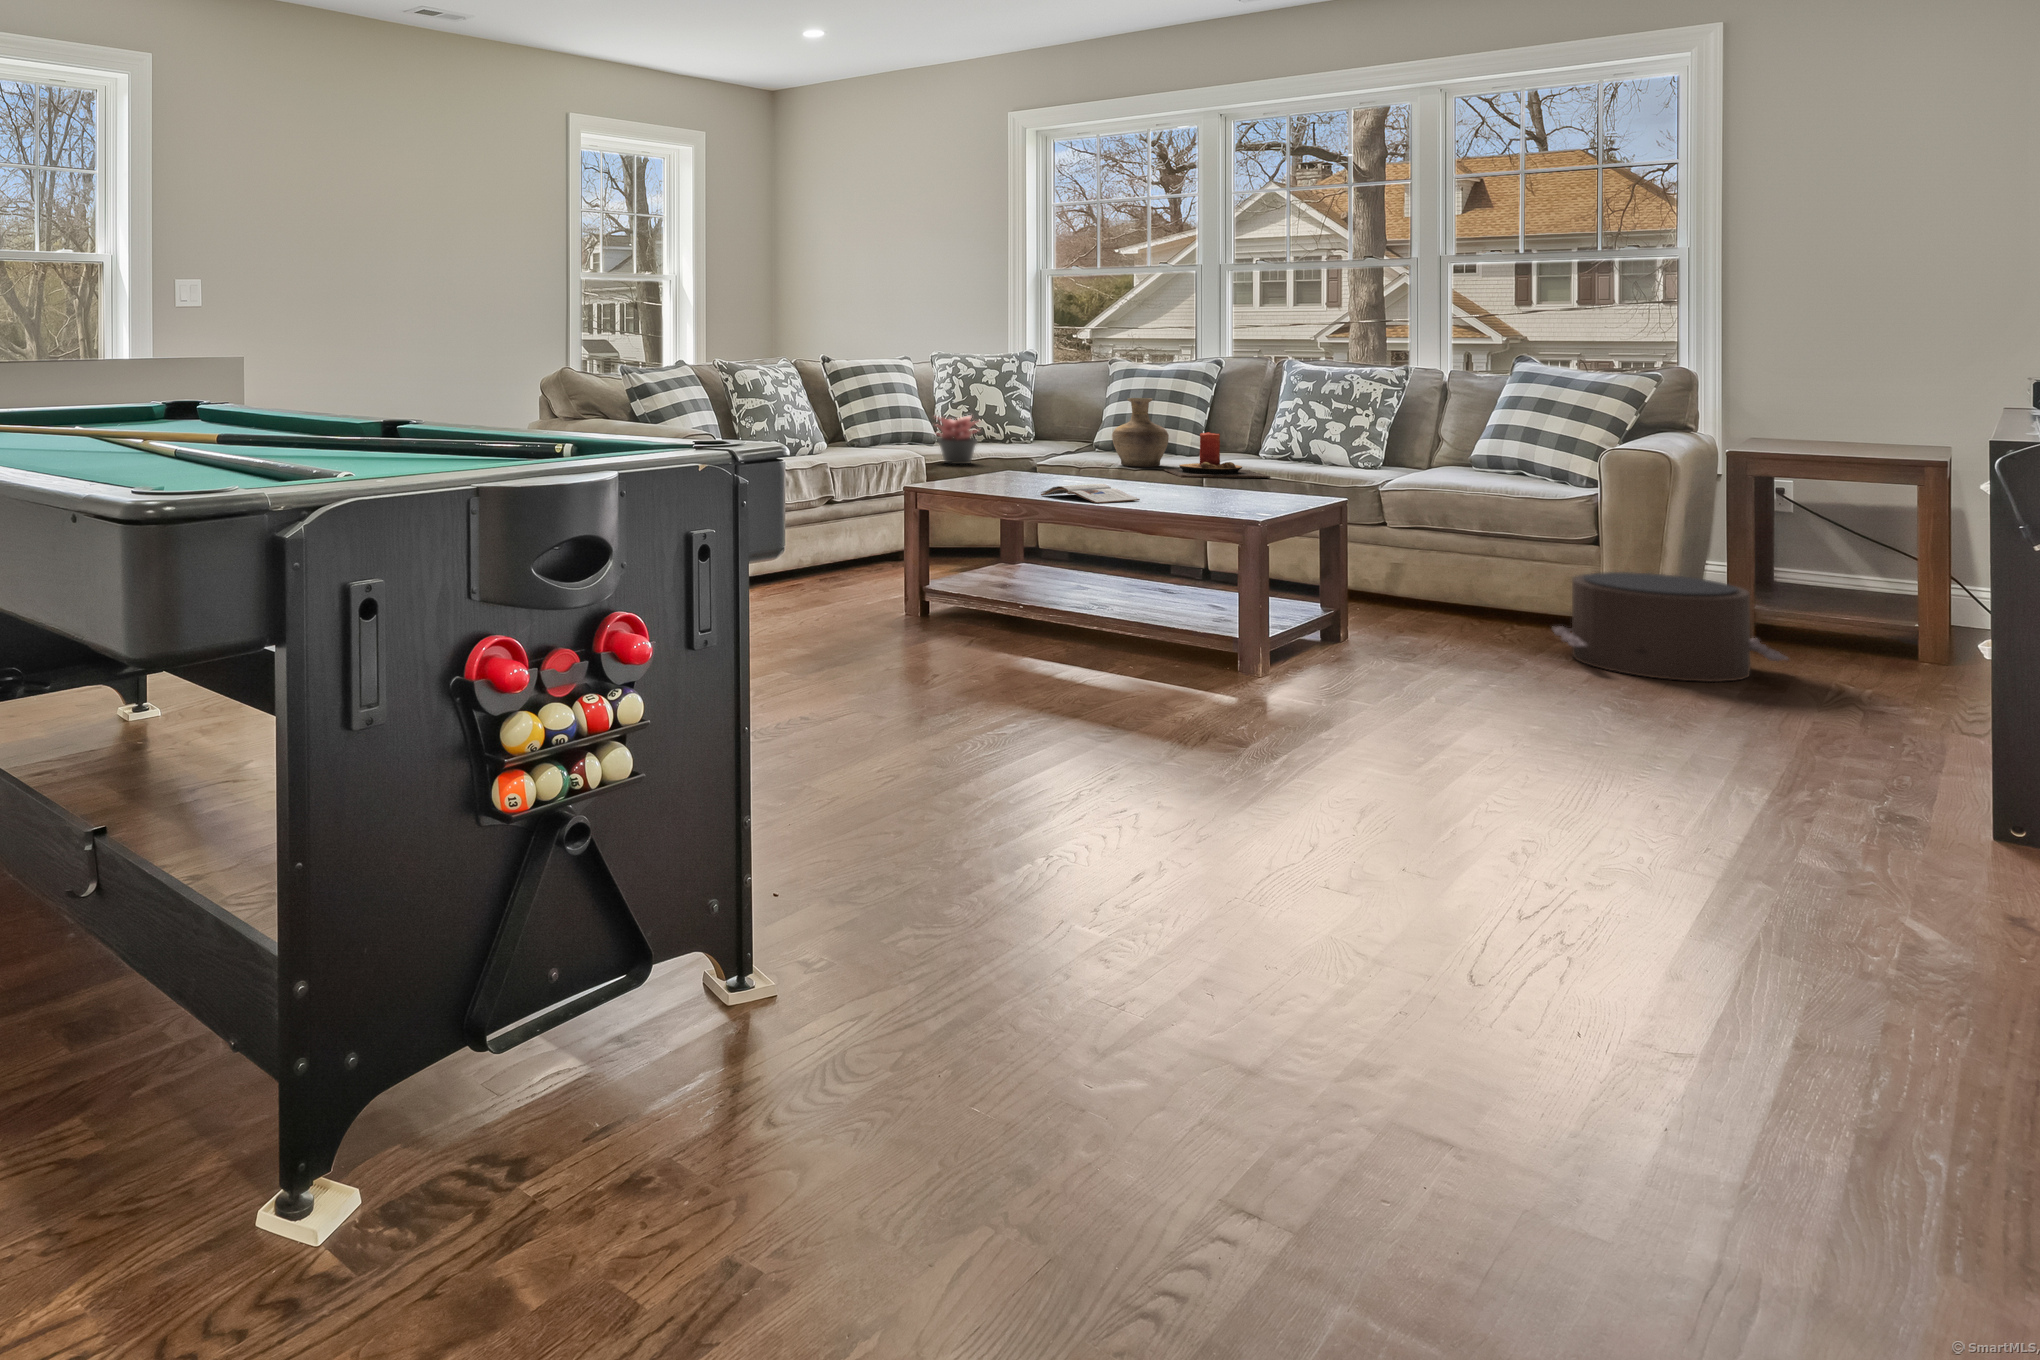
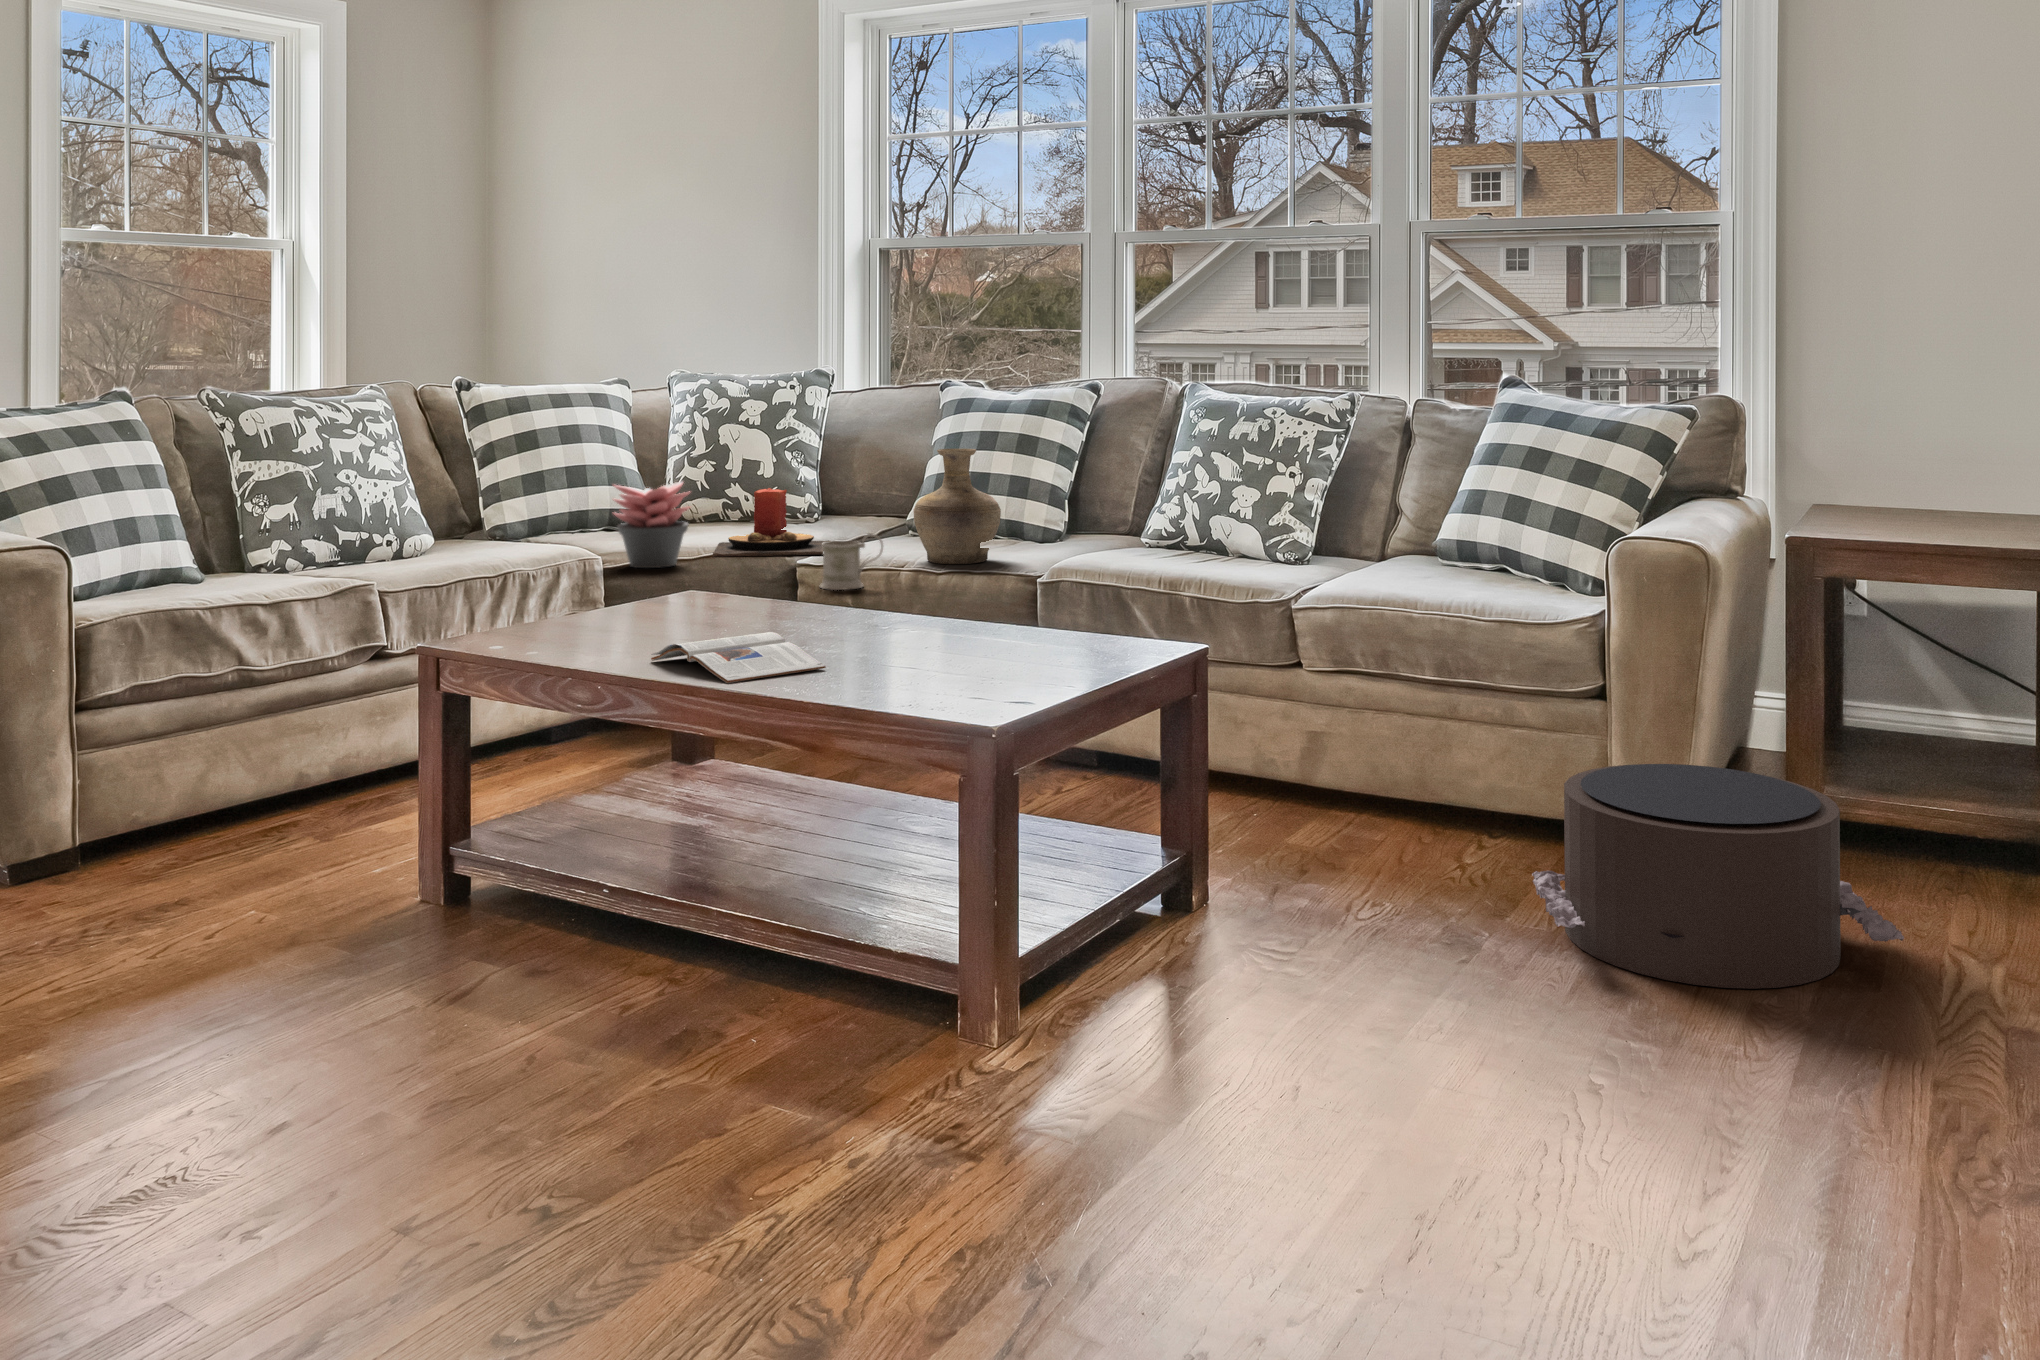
candle: present [1164,432,1270,478] -> present [713,488,830,557]
mug: none [1076,443,1115,475] -> present [820,533,883,590]

